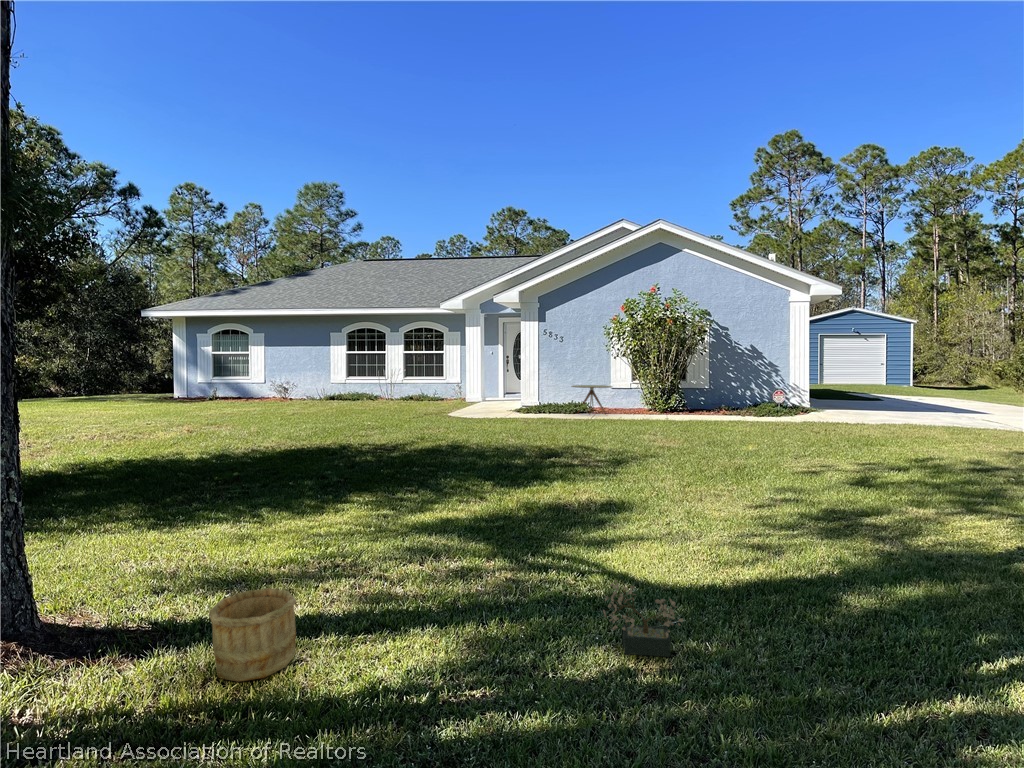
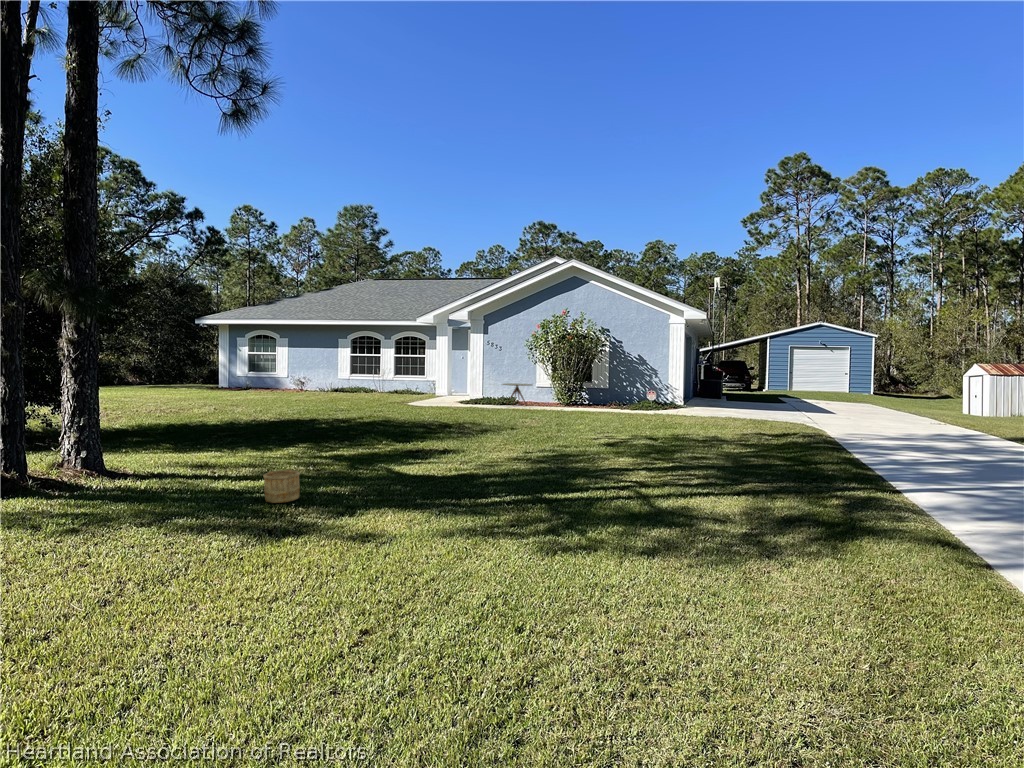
decorative plant: present [603,580,683,657] -> none [331,463,365,493]
wooden bucket: present [209,588,296,682] -> present [263,470,300,503]

